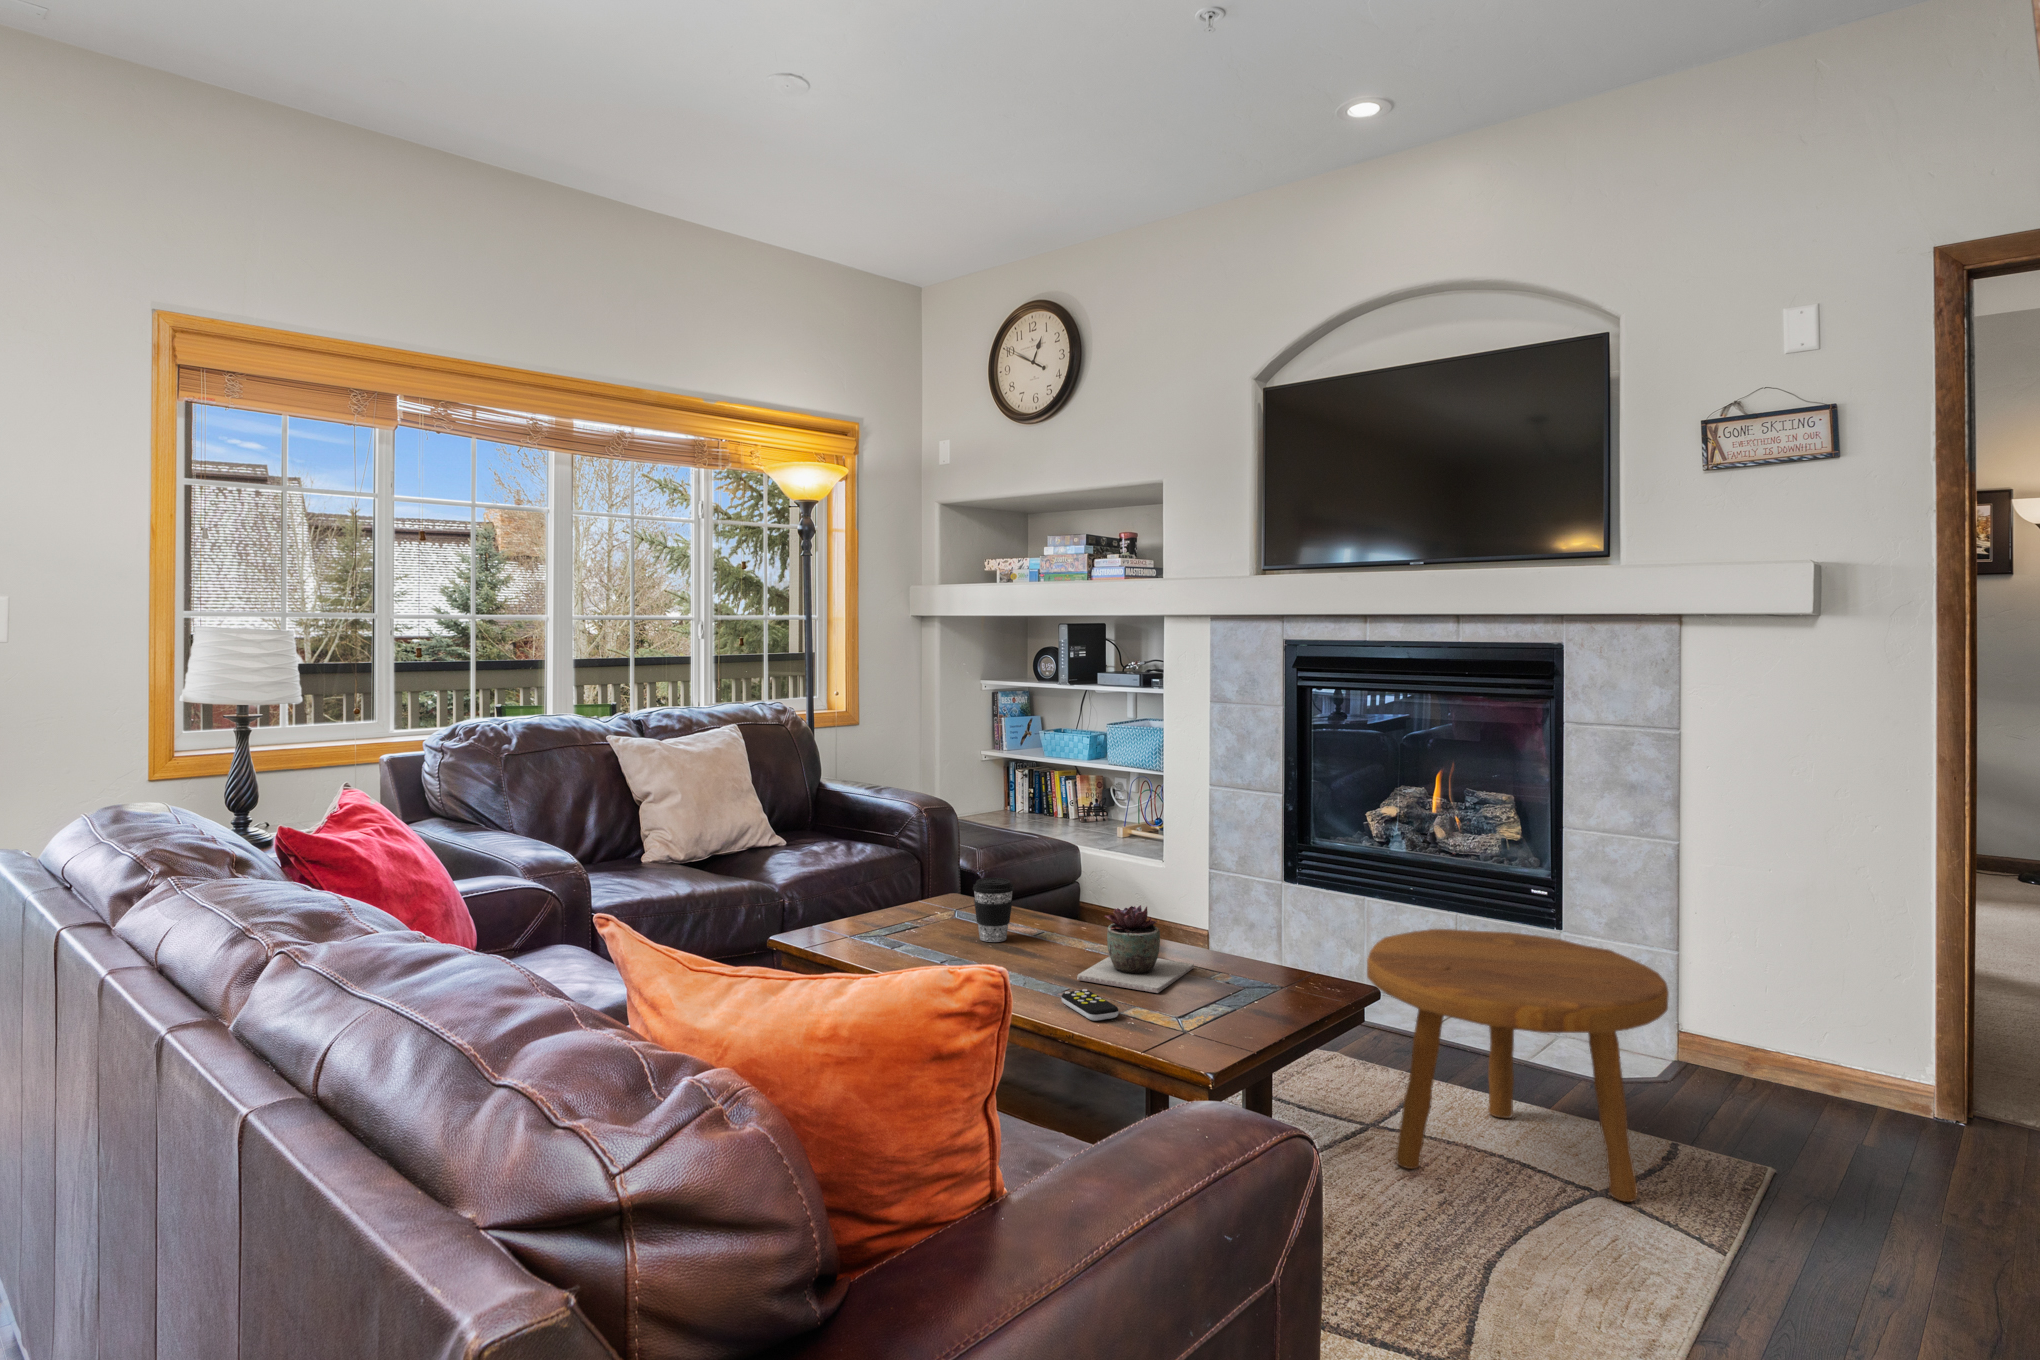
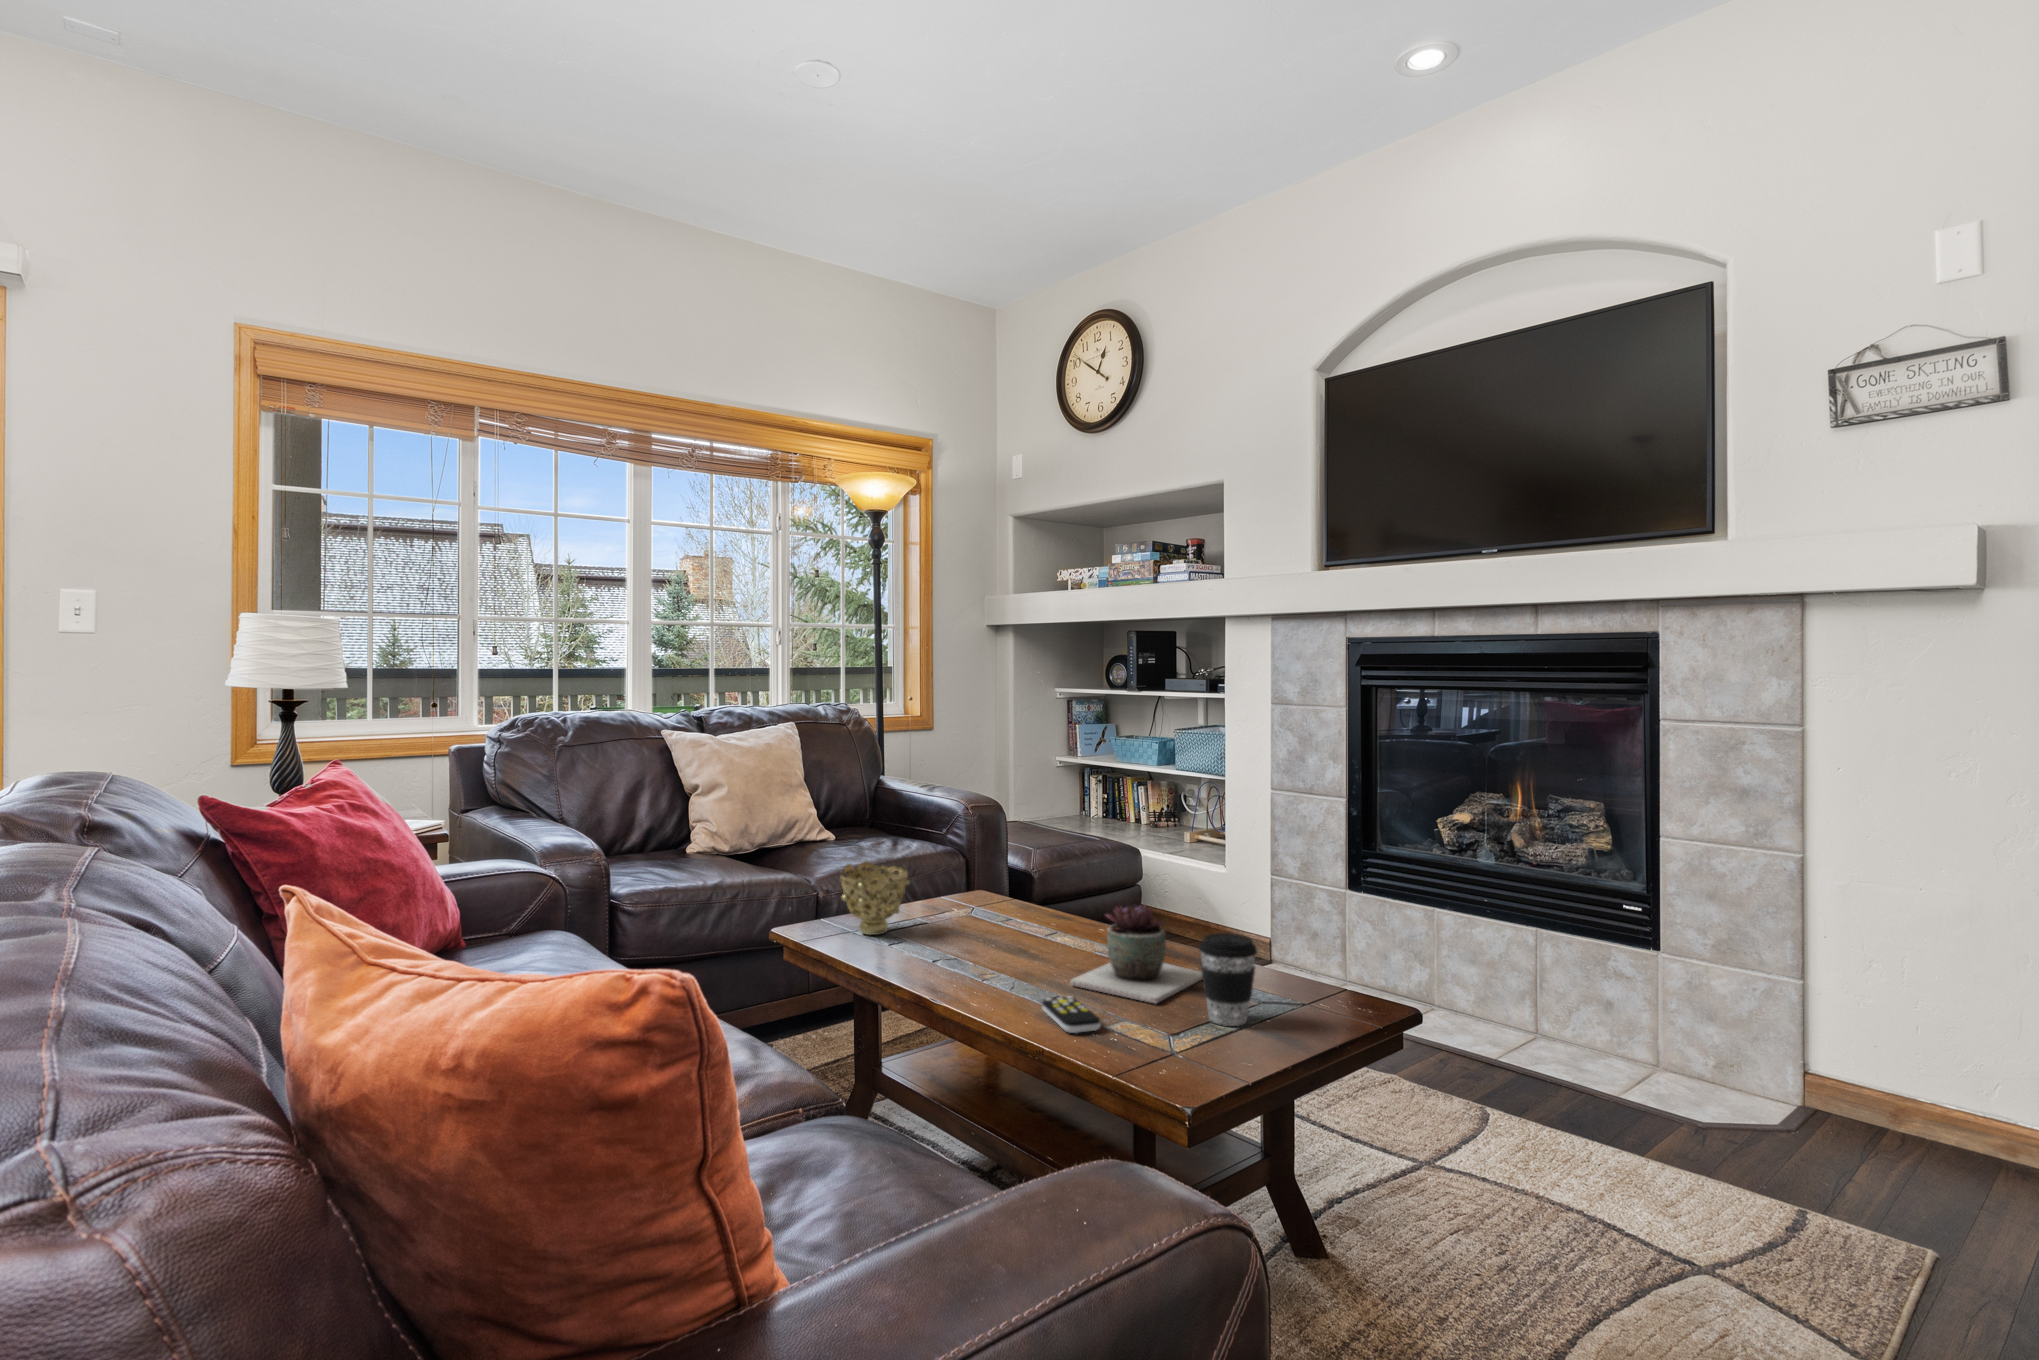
decorative bowl: none [841,871,908,940] -> present [840,861,909,935]
coffee cup: present [973,878,1014,942] -> present [1199,933,1257,1026]
footstool: present [1367,929,1669,1202] -> none [1417,943,1789,1283]

